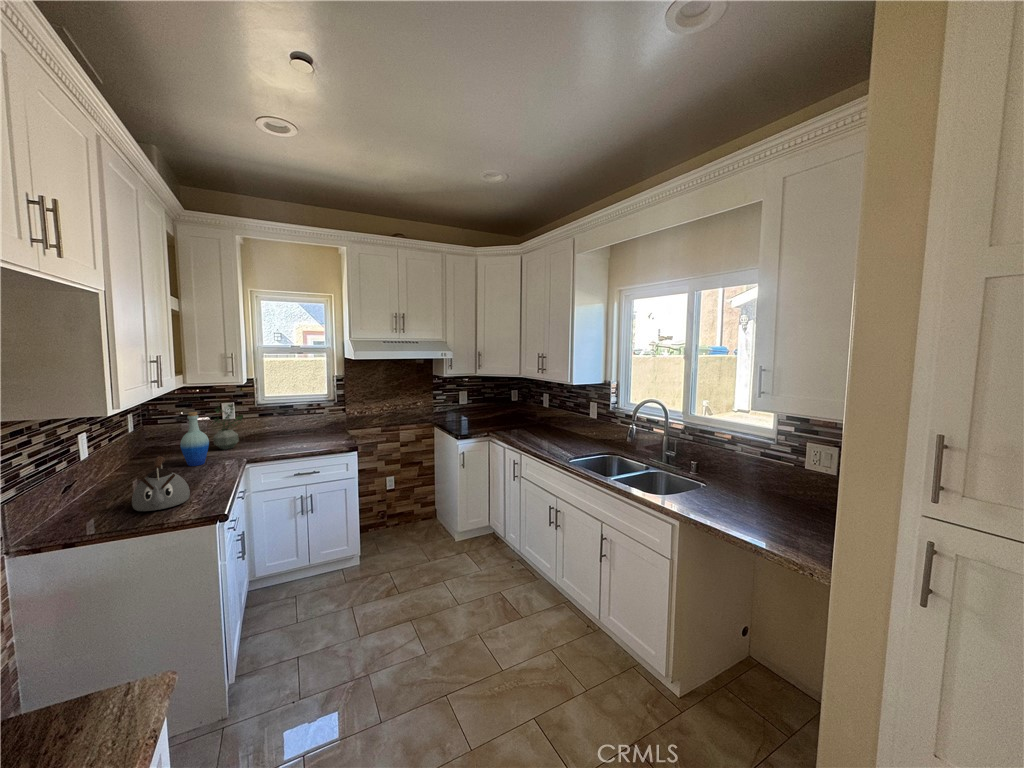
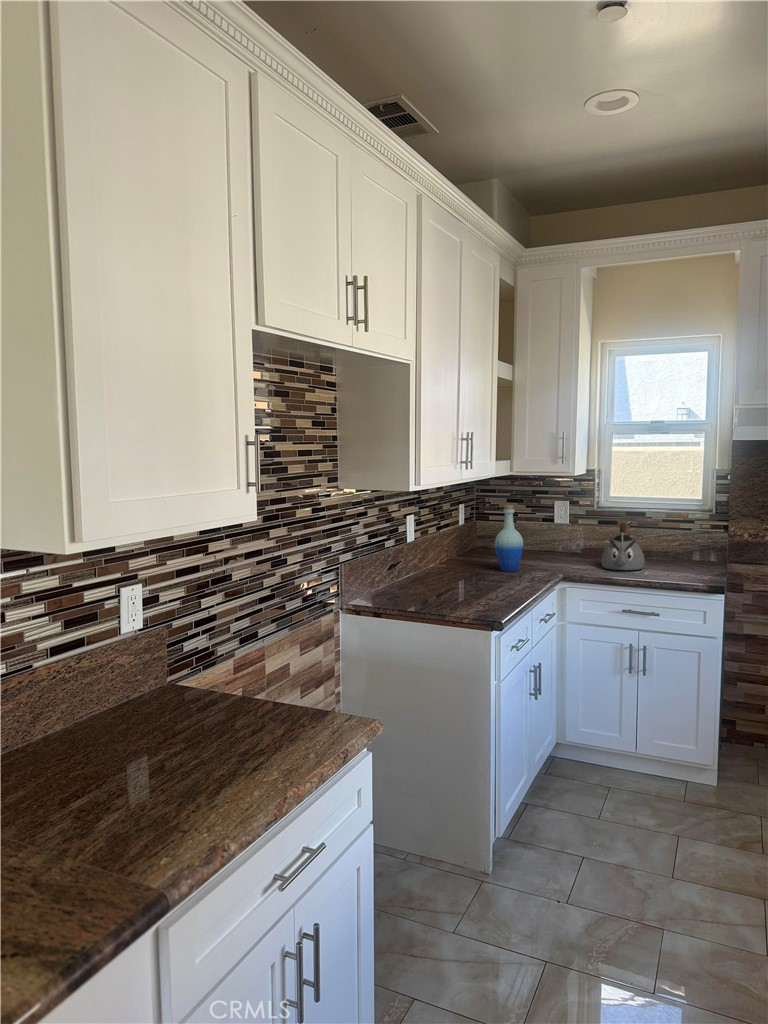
potted plant: present [213,403,243,450] -> none [535,499,573,561]
kettle: present [132,456,190,511] -> present [602,523,645,570]

